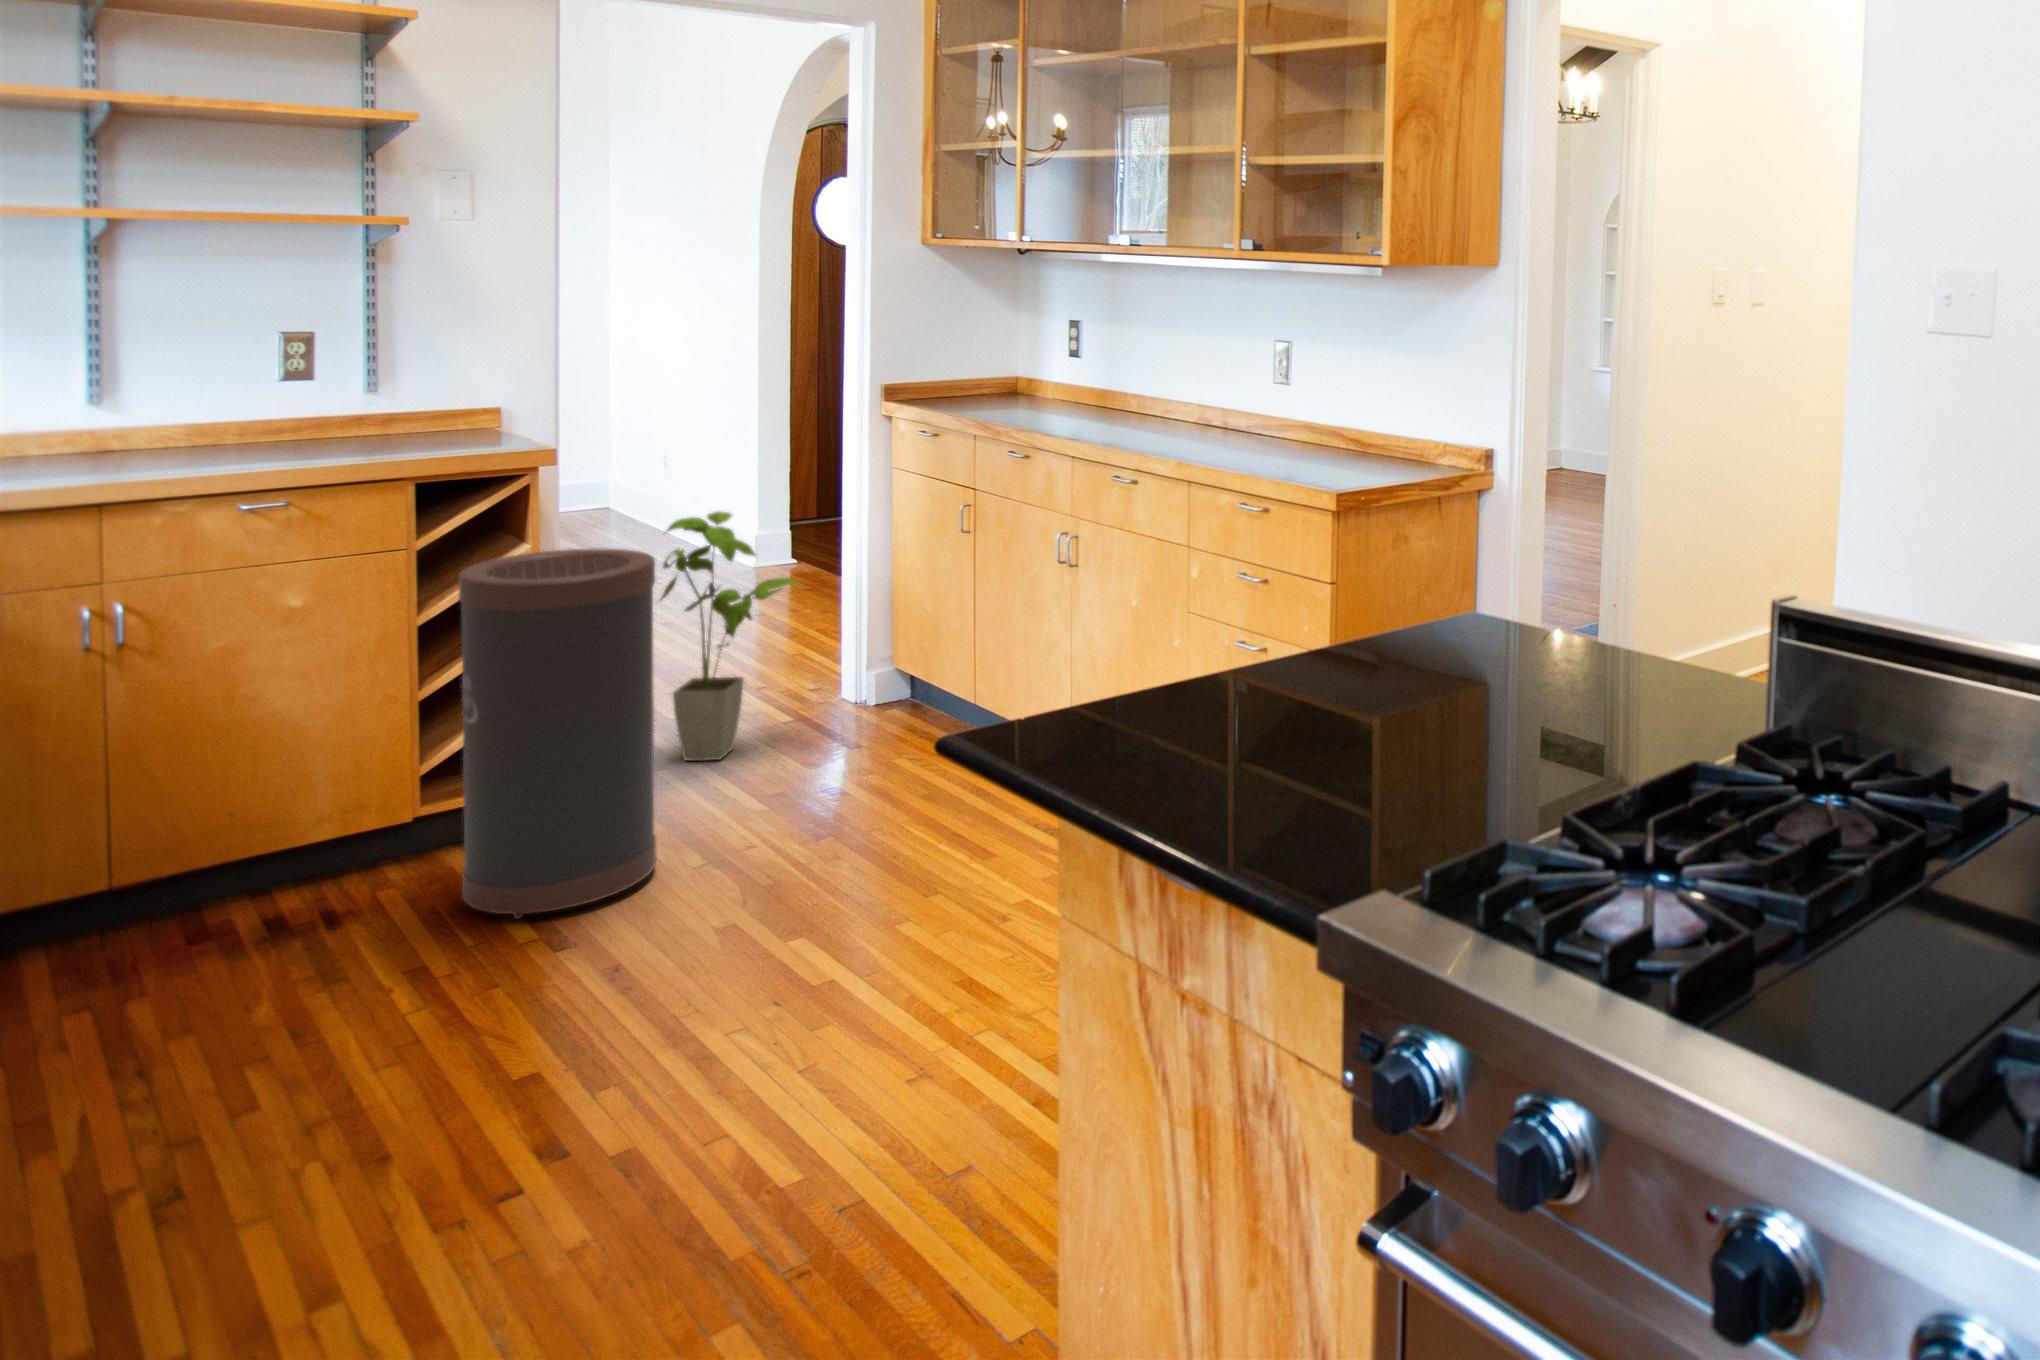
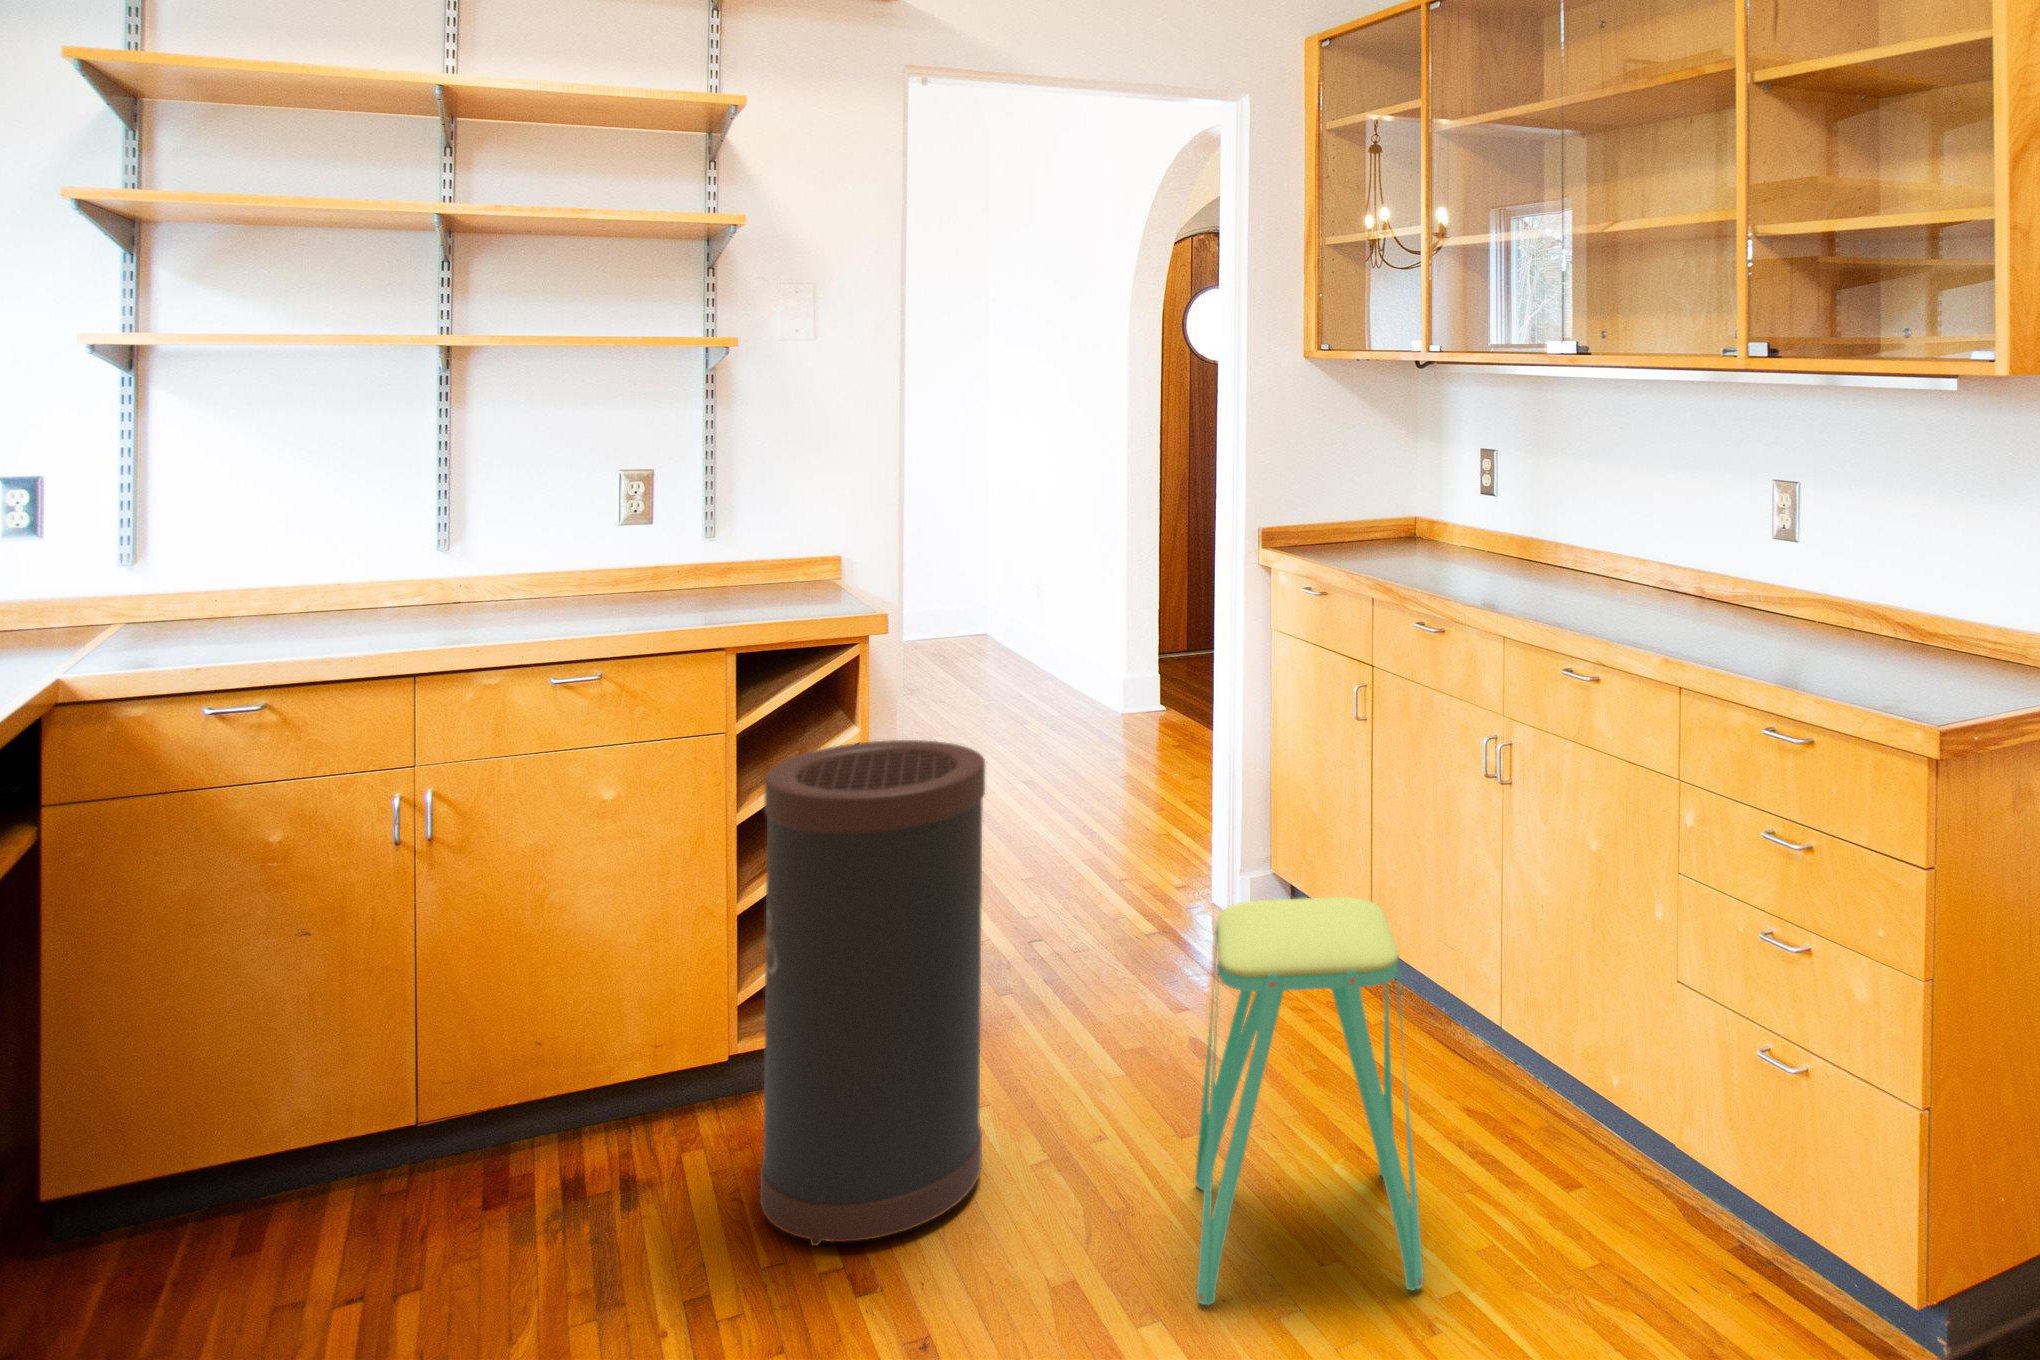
house plant: present [659,511,804,761] -> none [1002,682,1172,996]
stool: none [835,641,1007,911] -> present [1195,897,1424,1305]

